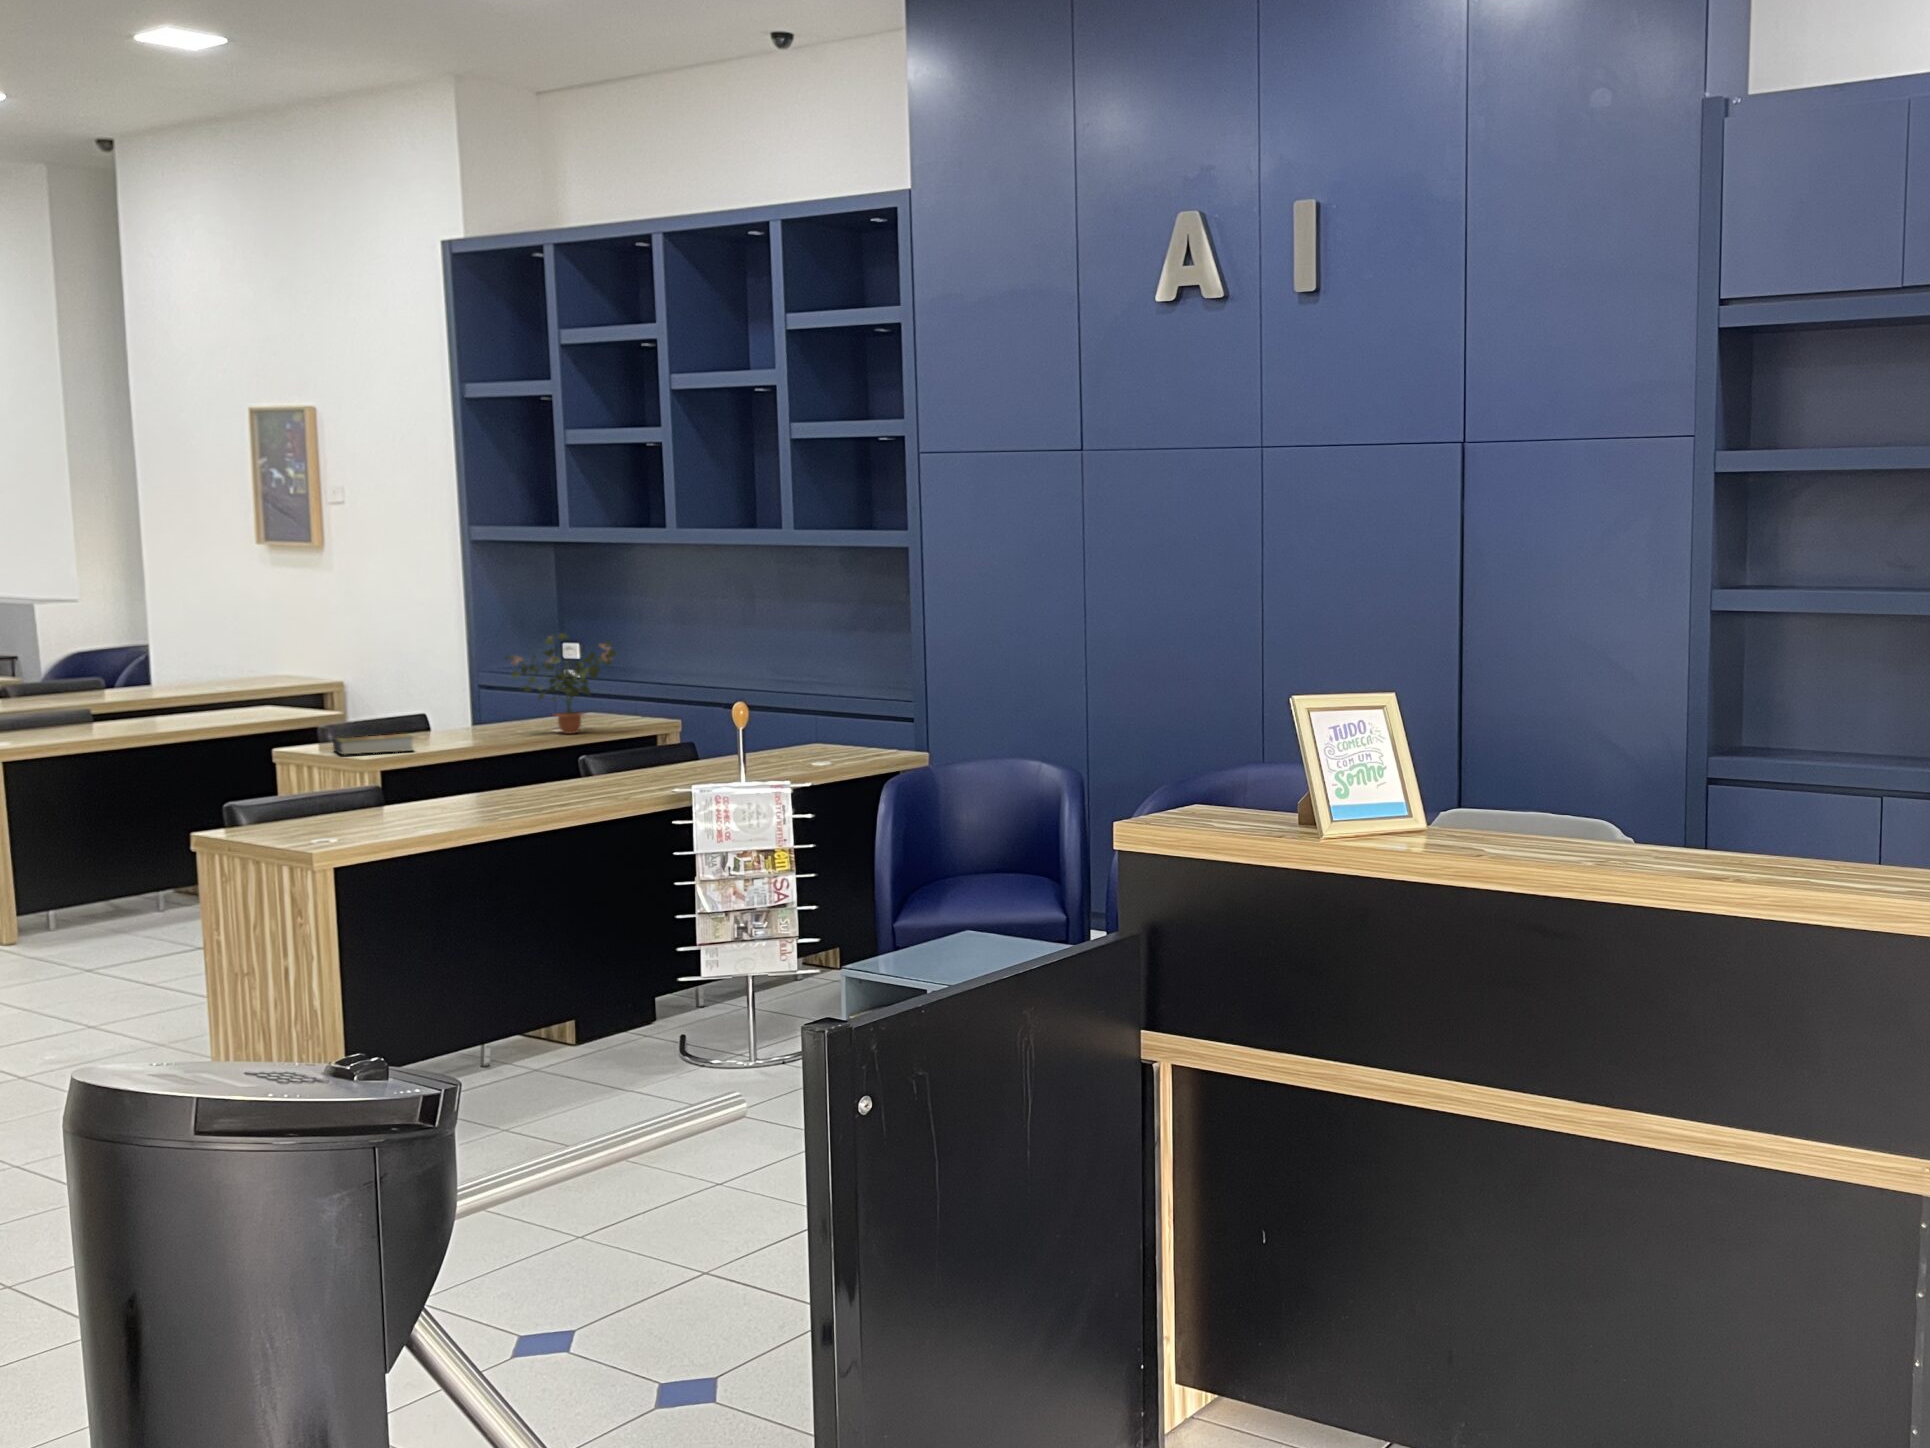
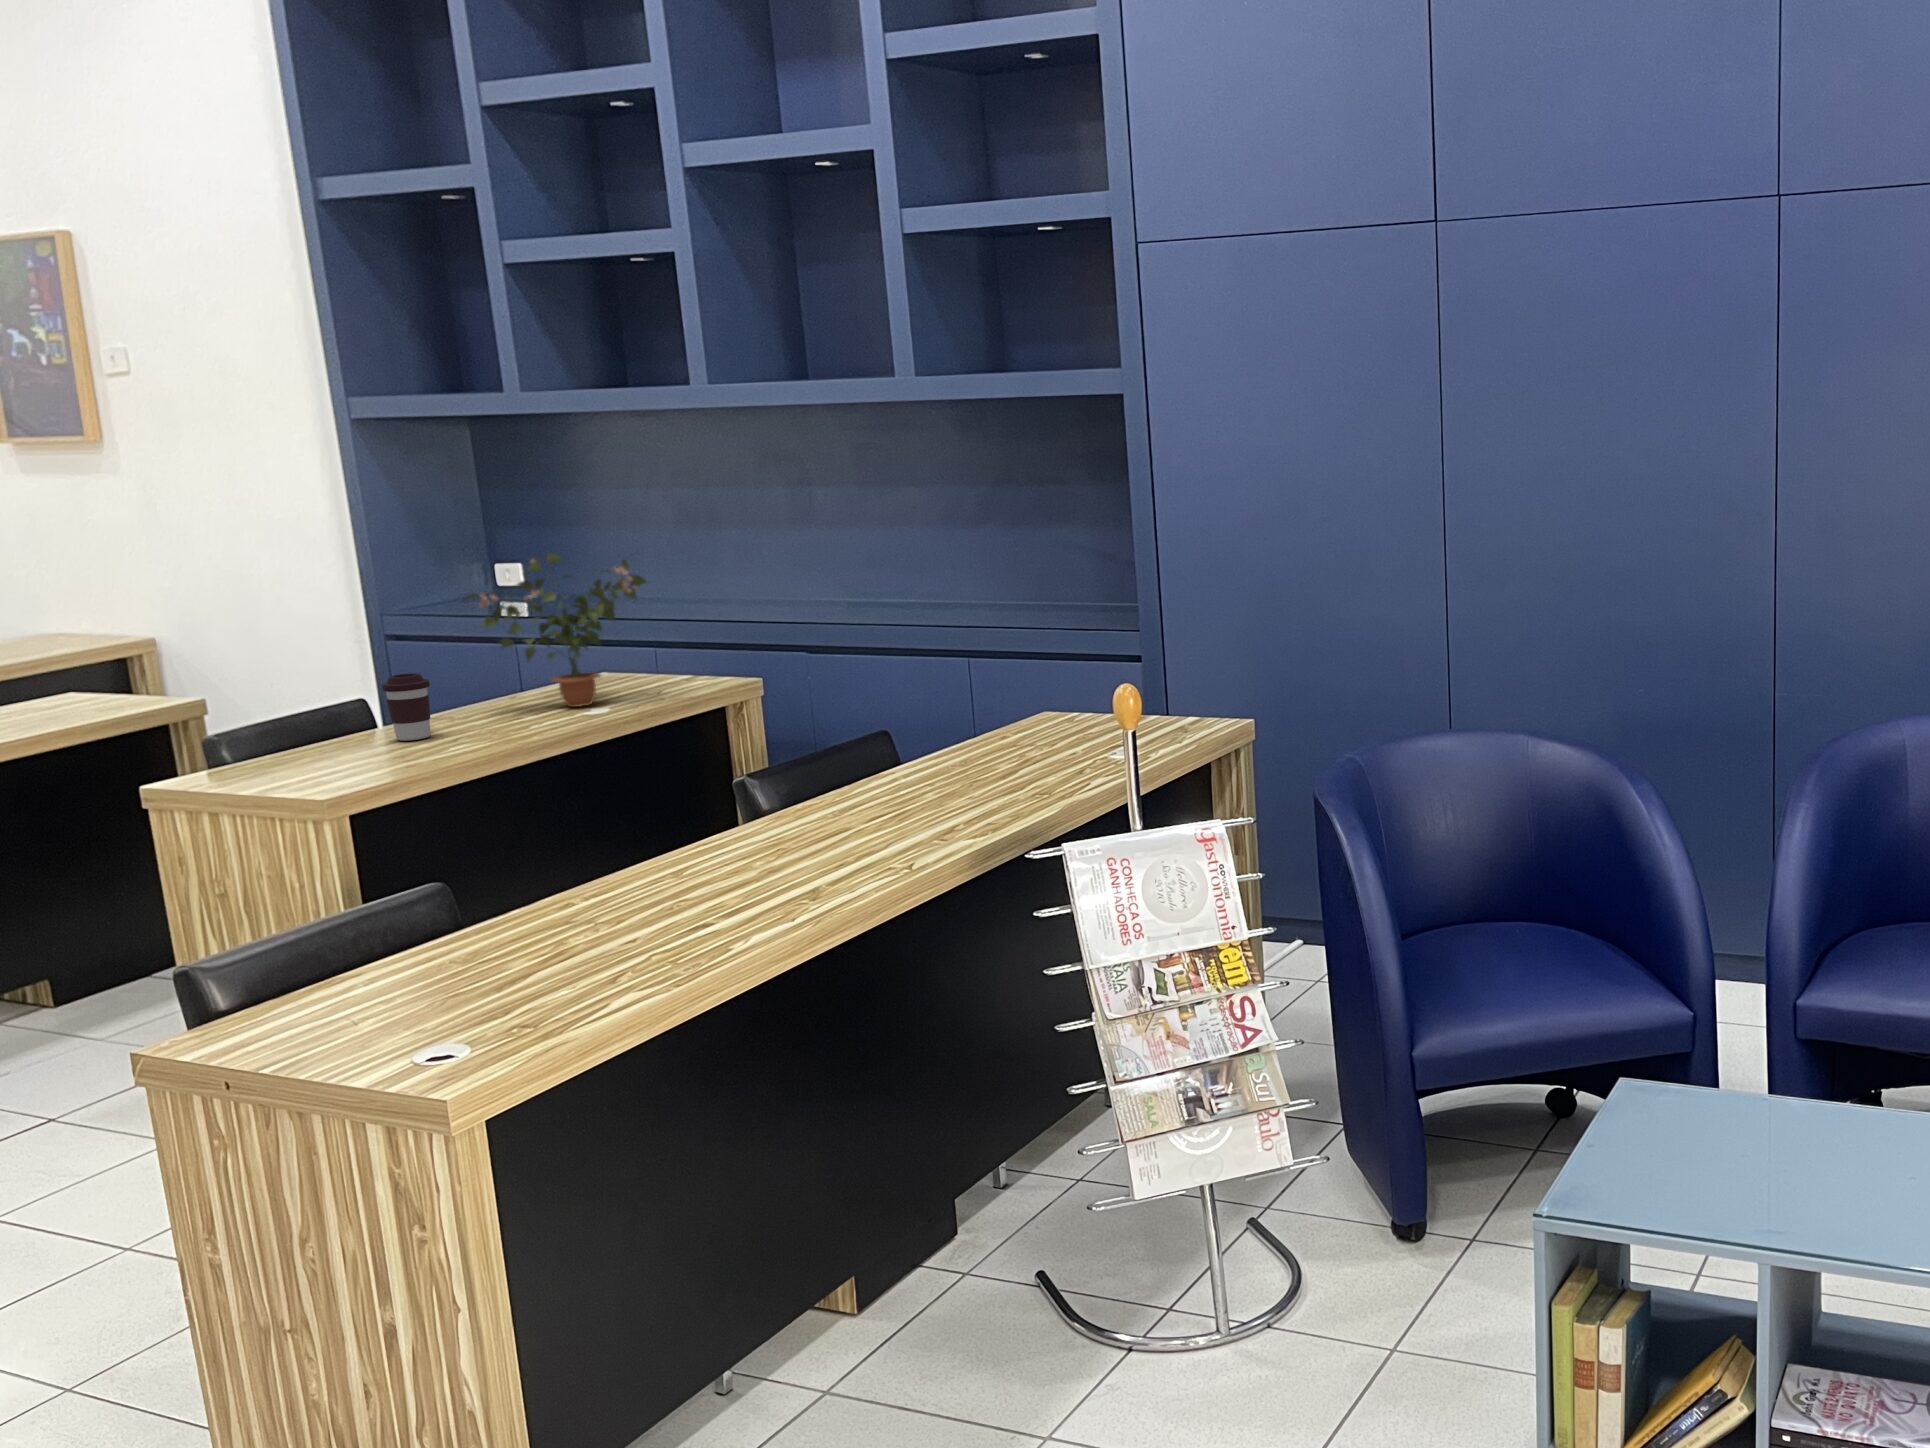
coffee cup: none [440,702,469,743] -> present [382,673,431,741]
book: present [333,734,413,755] -> none [211,732,359,780]

